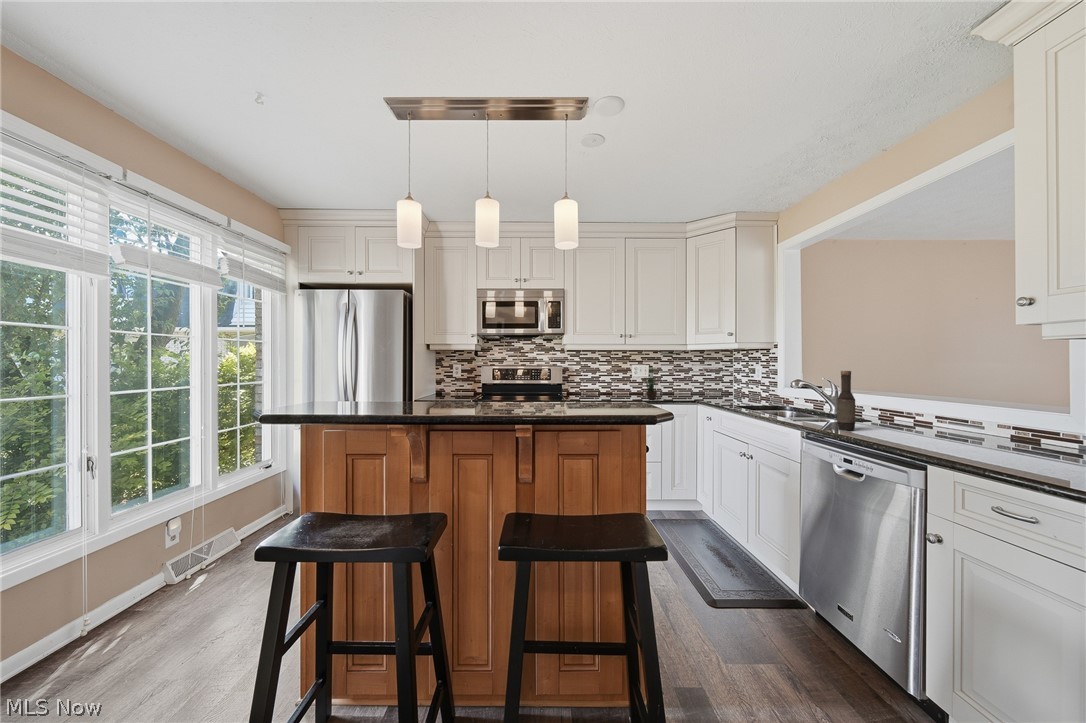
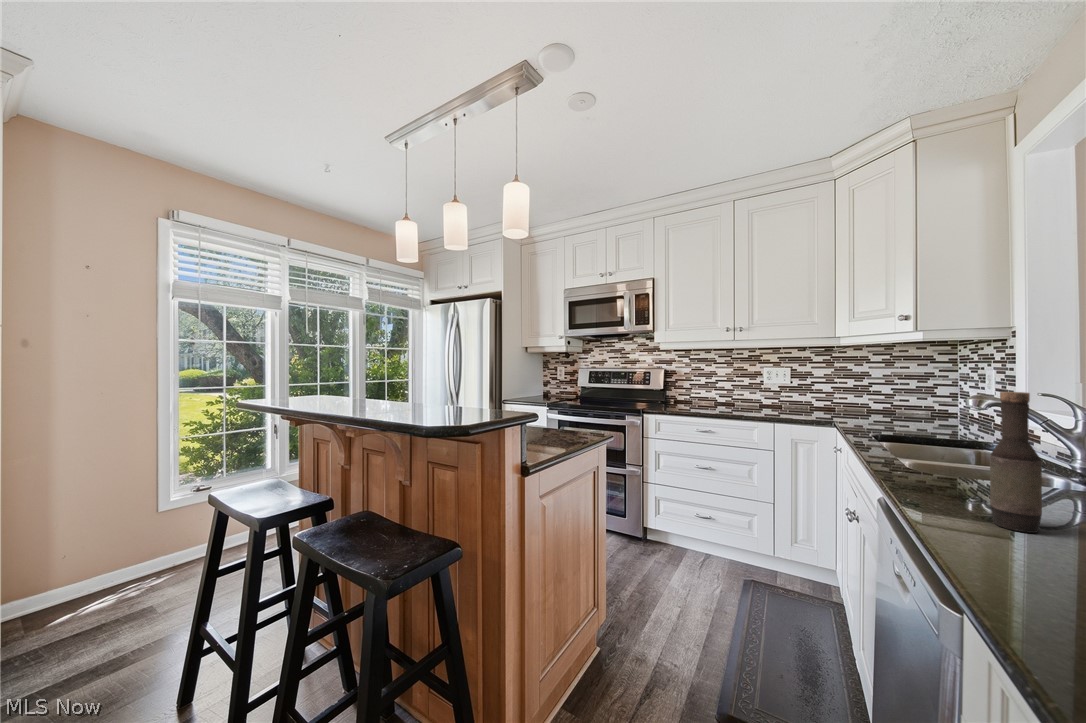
potted plant: present [645,368,657,400] -> none [752,361,787,418]

